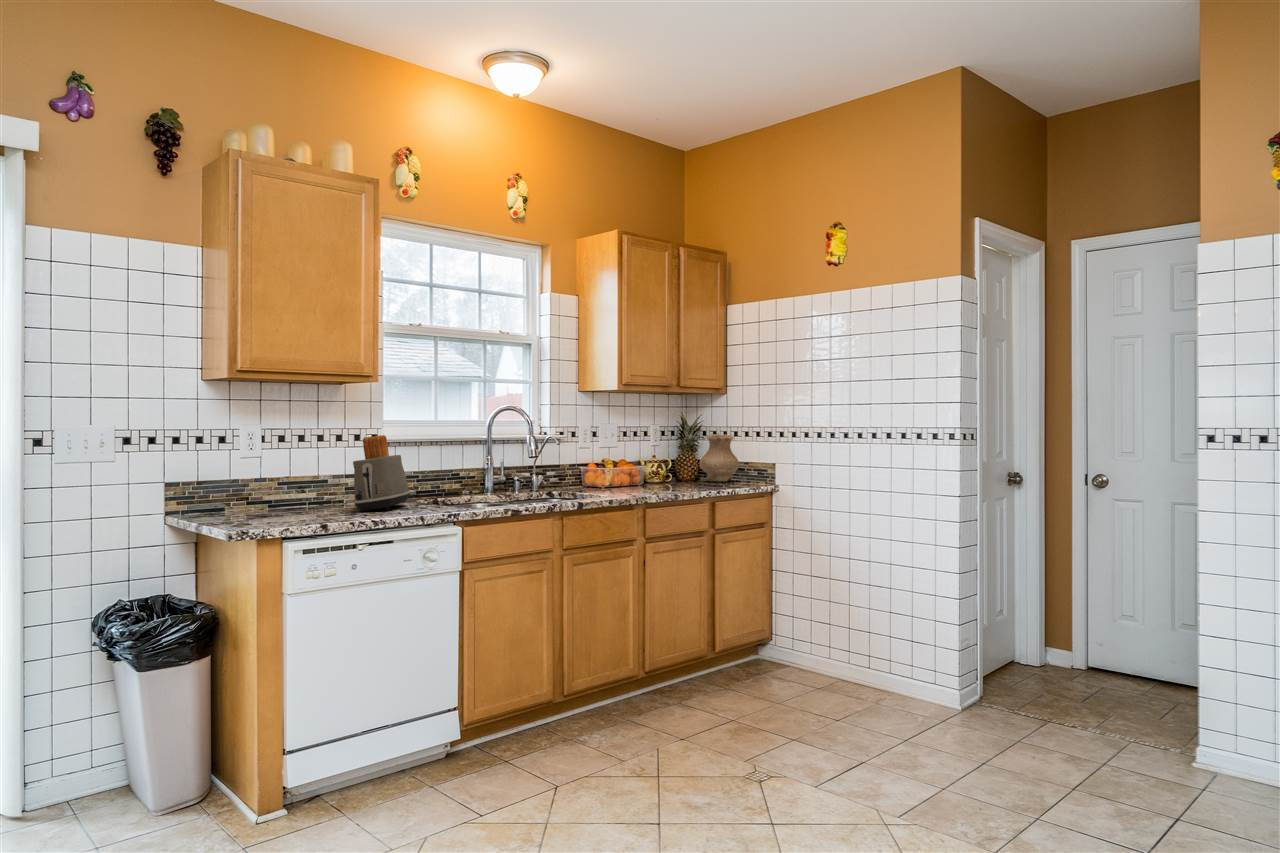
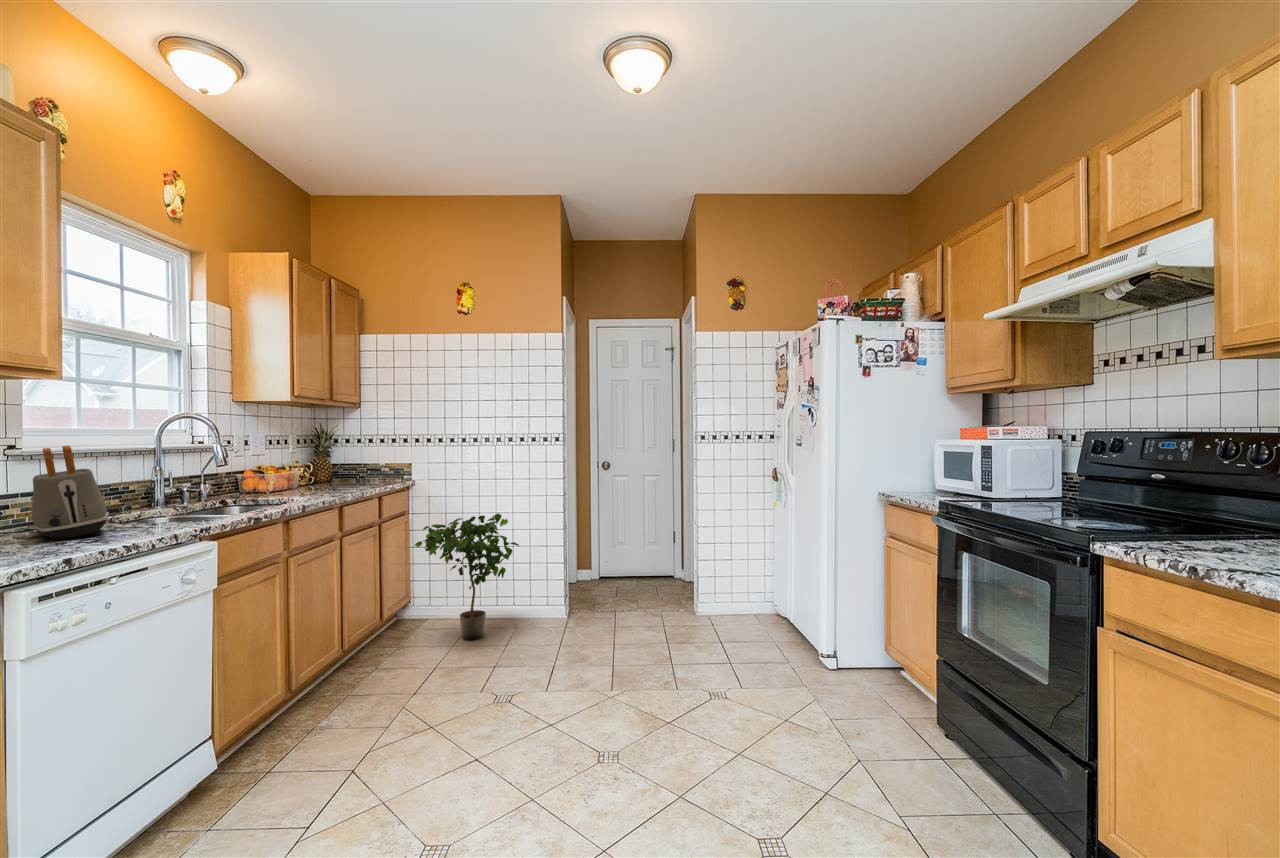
vase: present [700,434,739,482] -> none [336,441,372,480]
potted plant: none [744,539,879,706] -> present [415,513,519,640]

